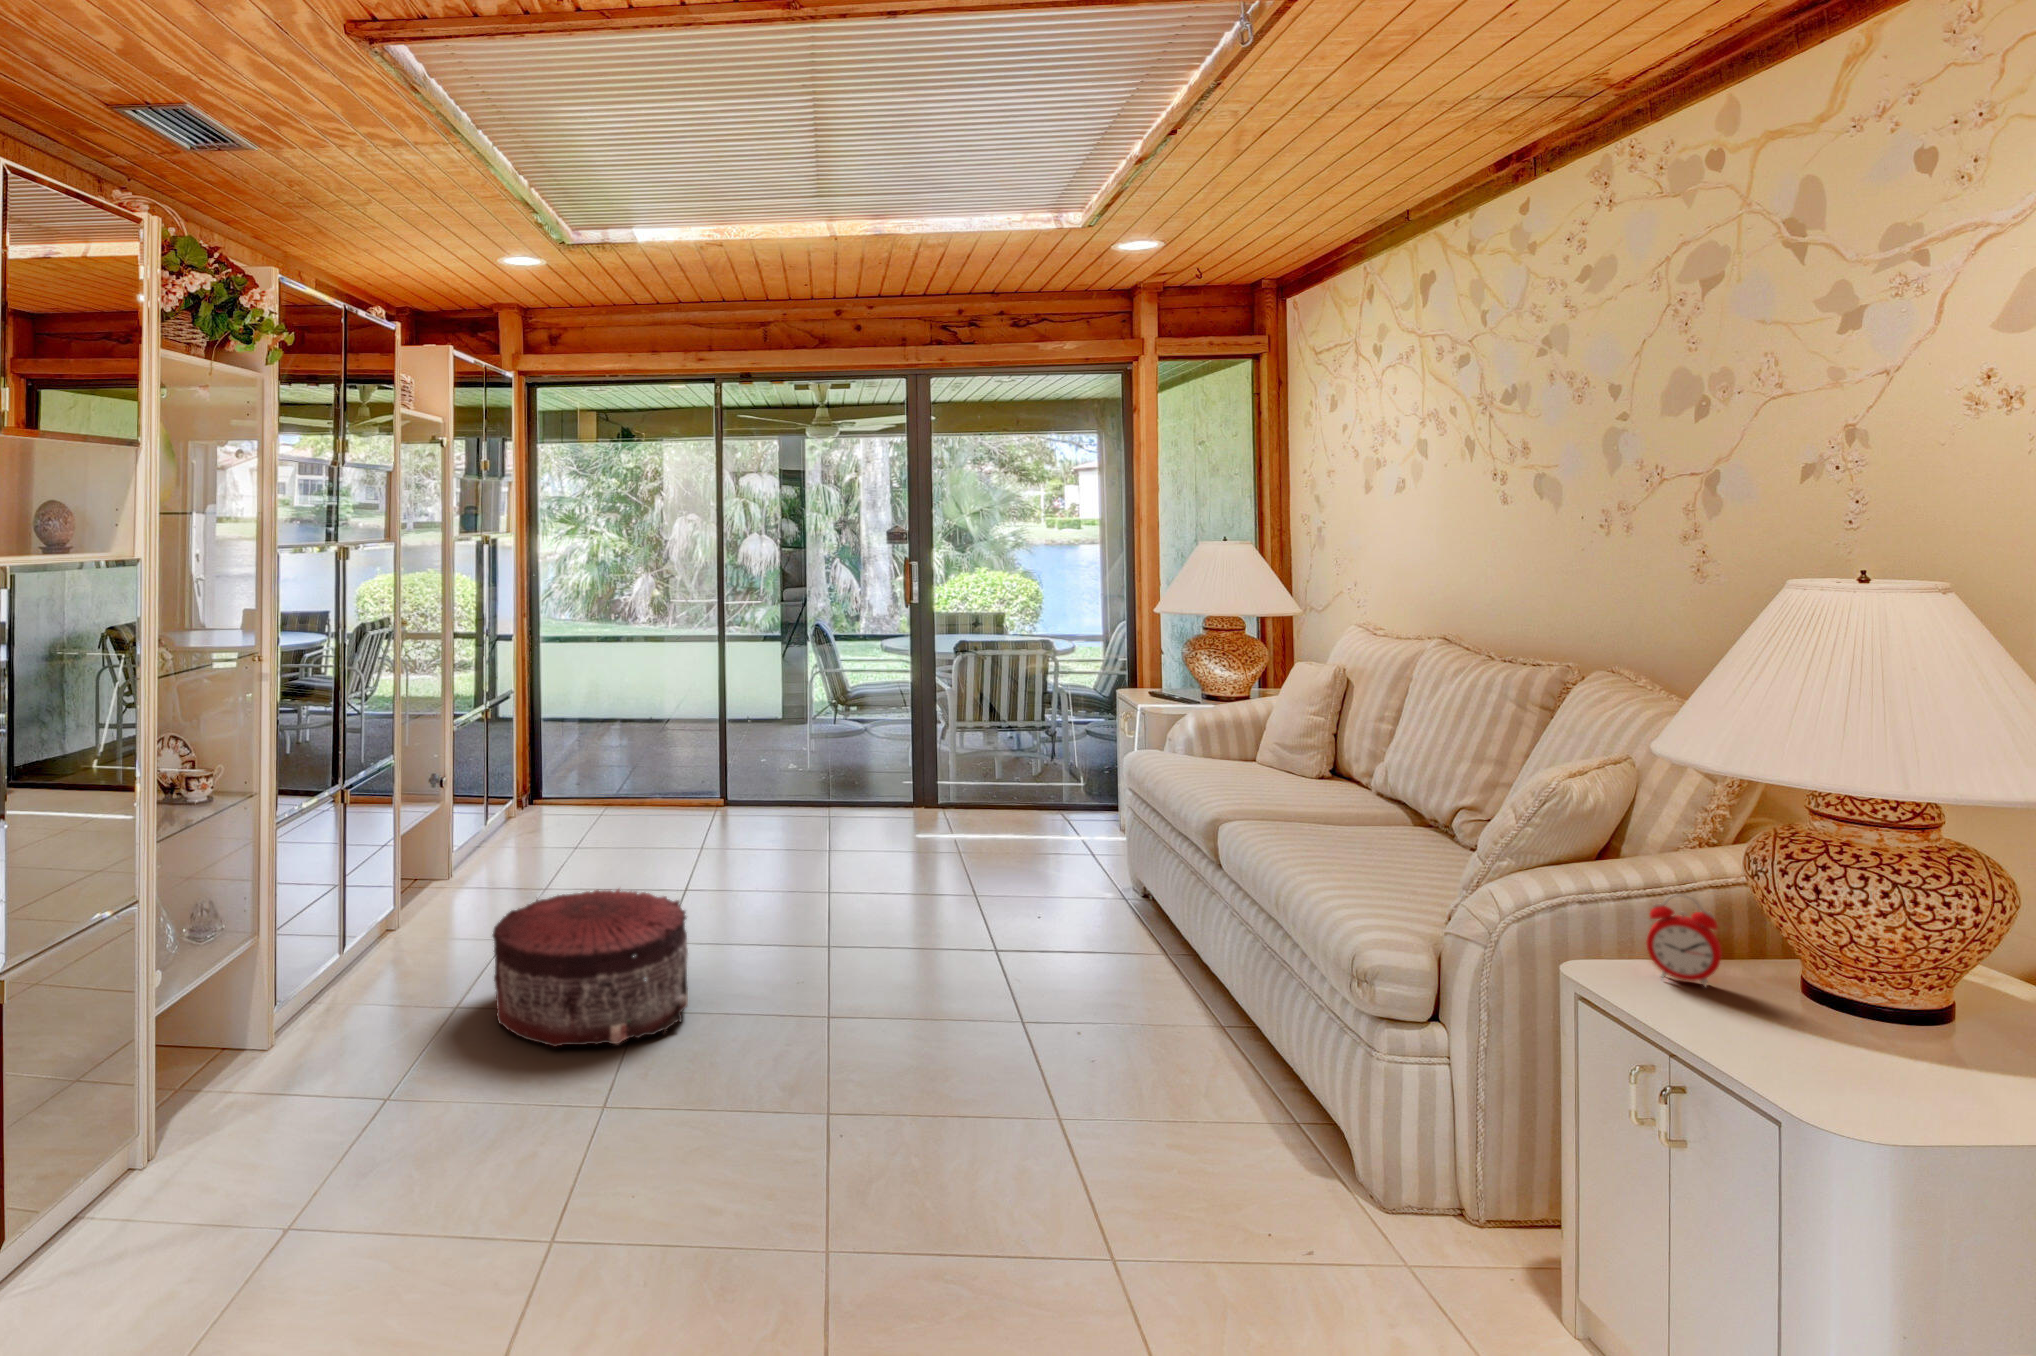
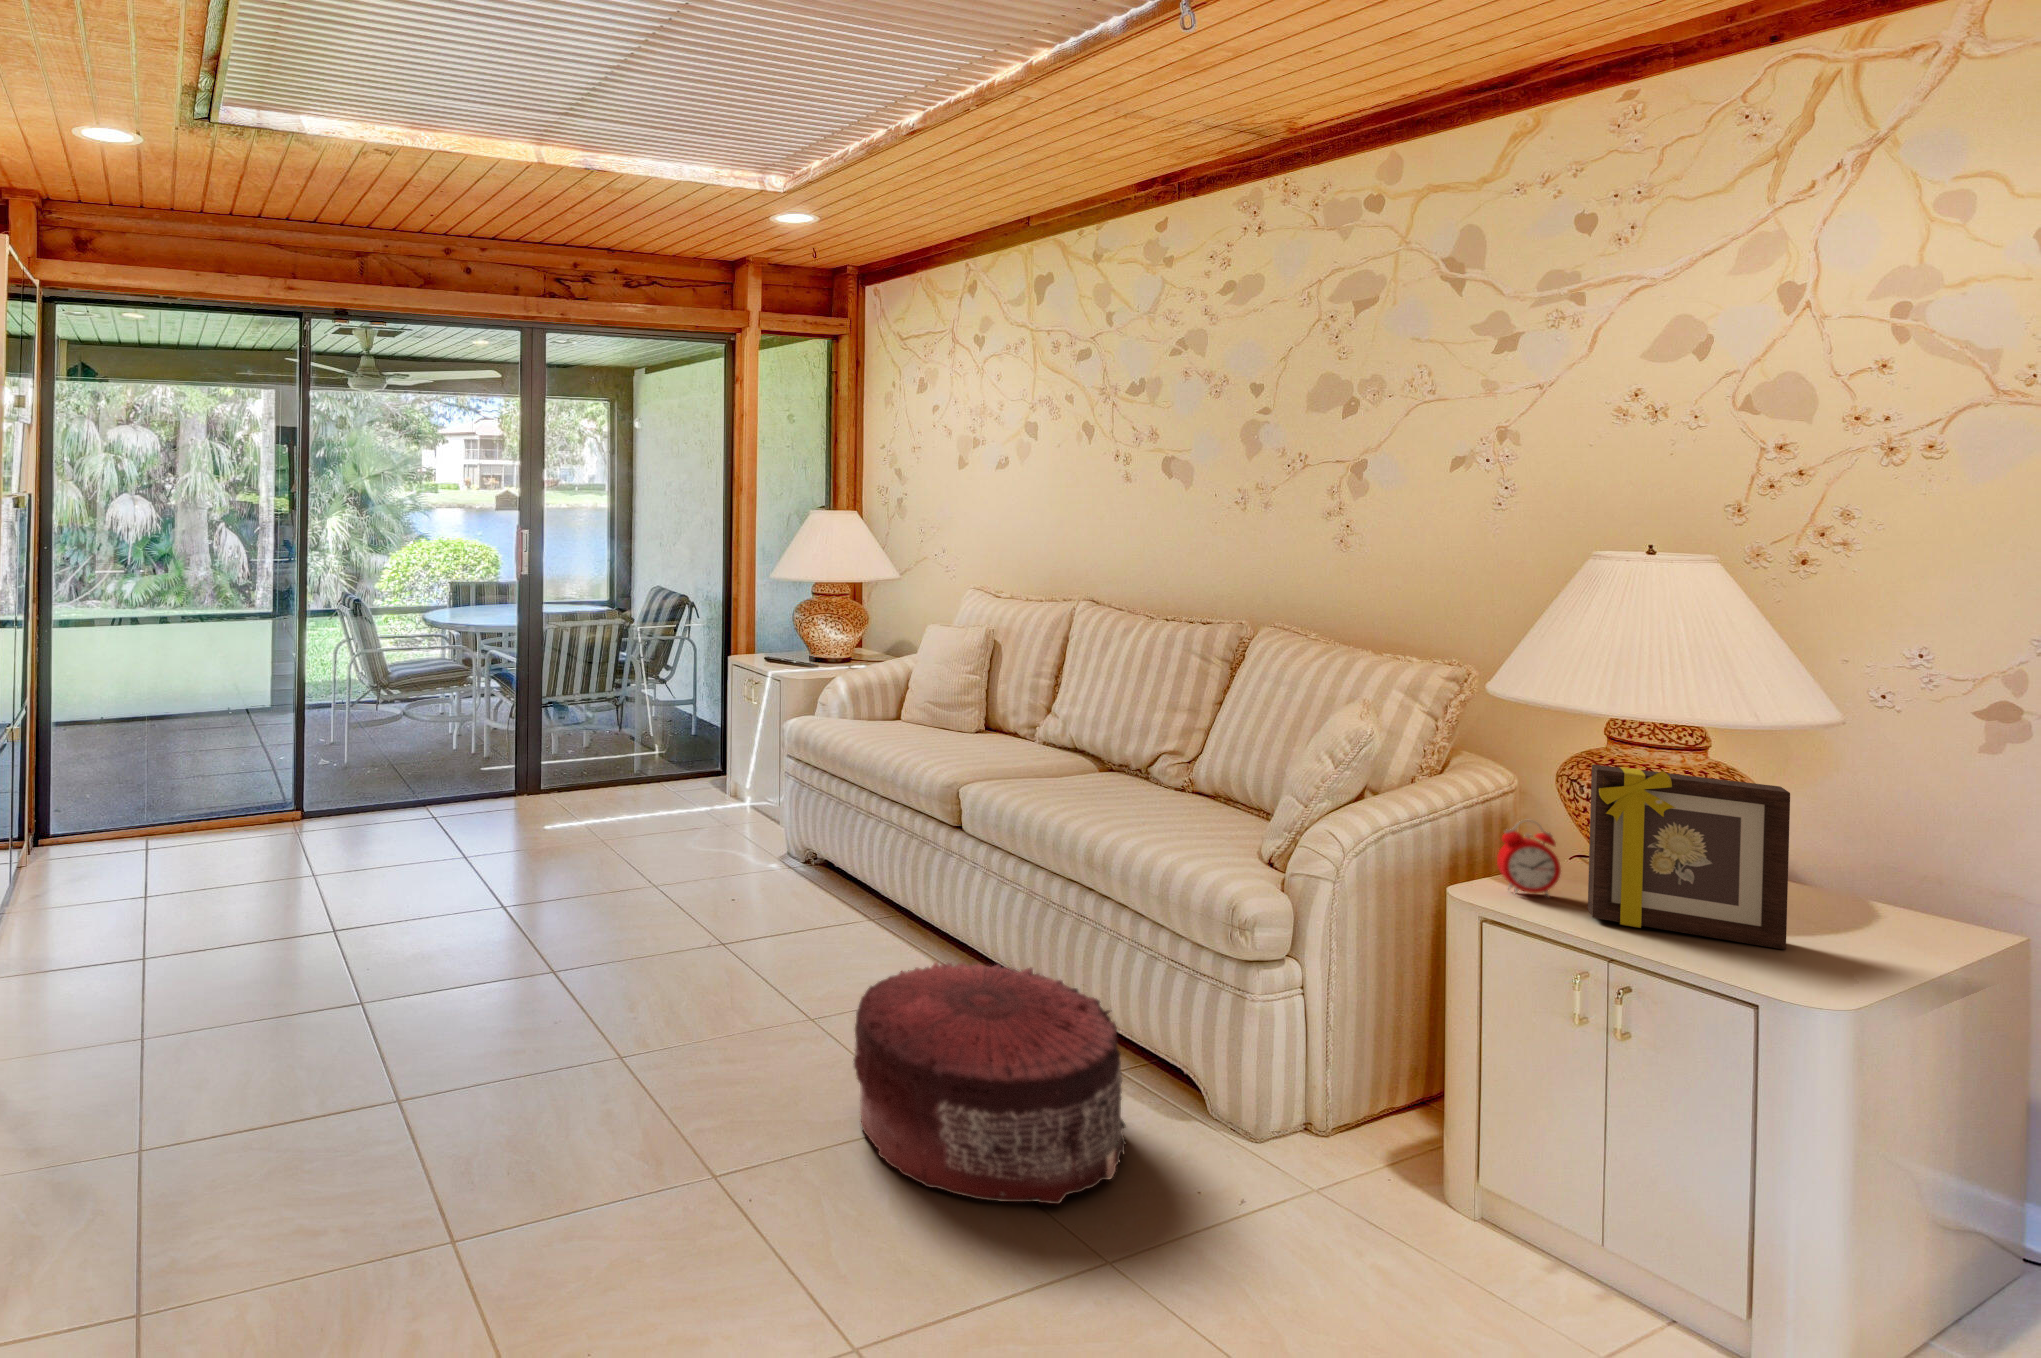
picture frame: none [1717,833,1967,1080] -> present [1588,764,1790,949]
pouf: present [492,889,688,1047] -> present [854,962,1126,1204]

